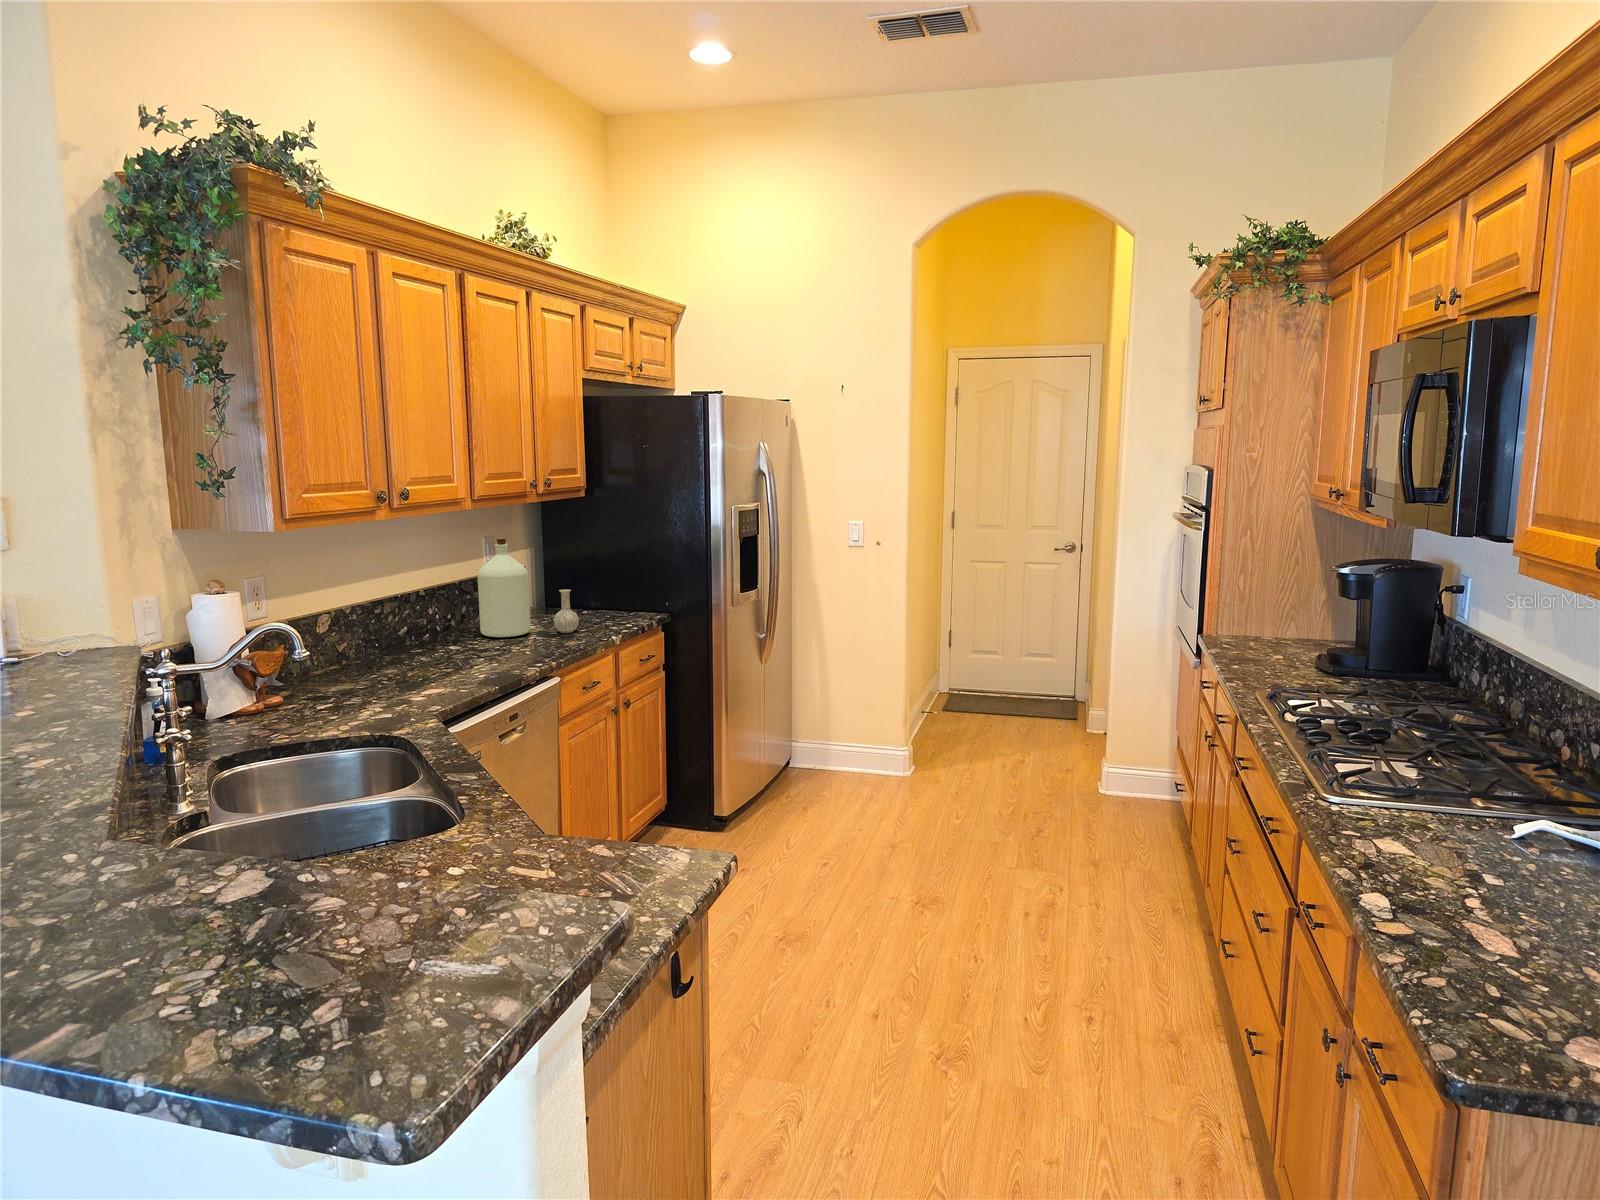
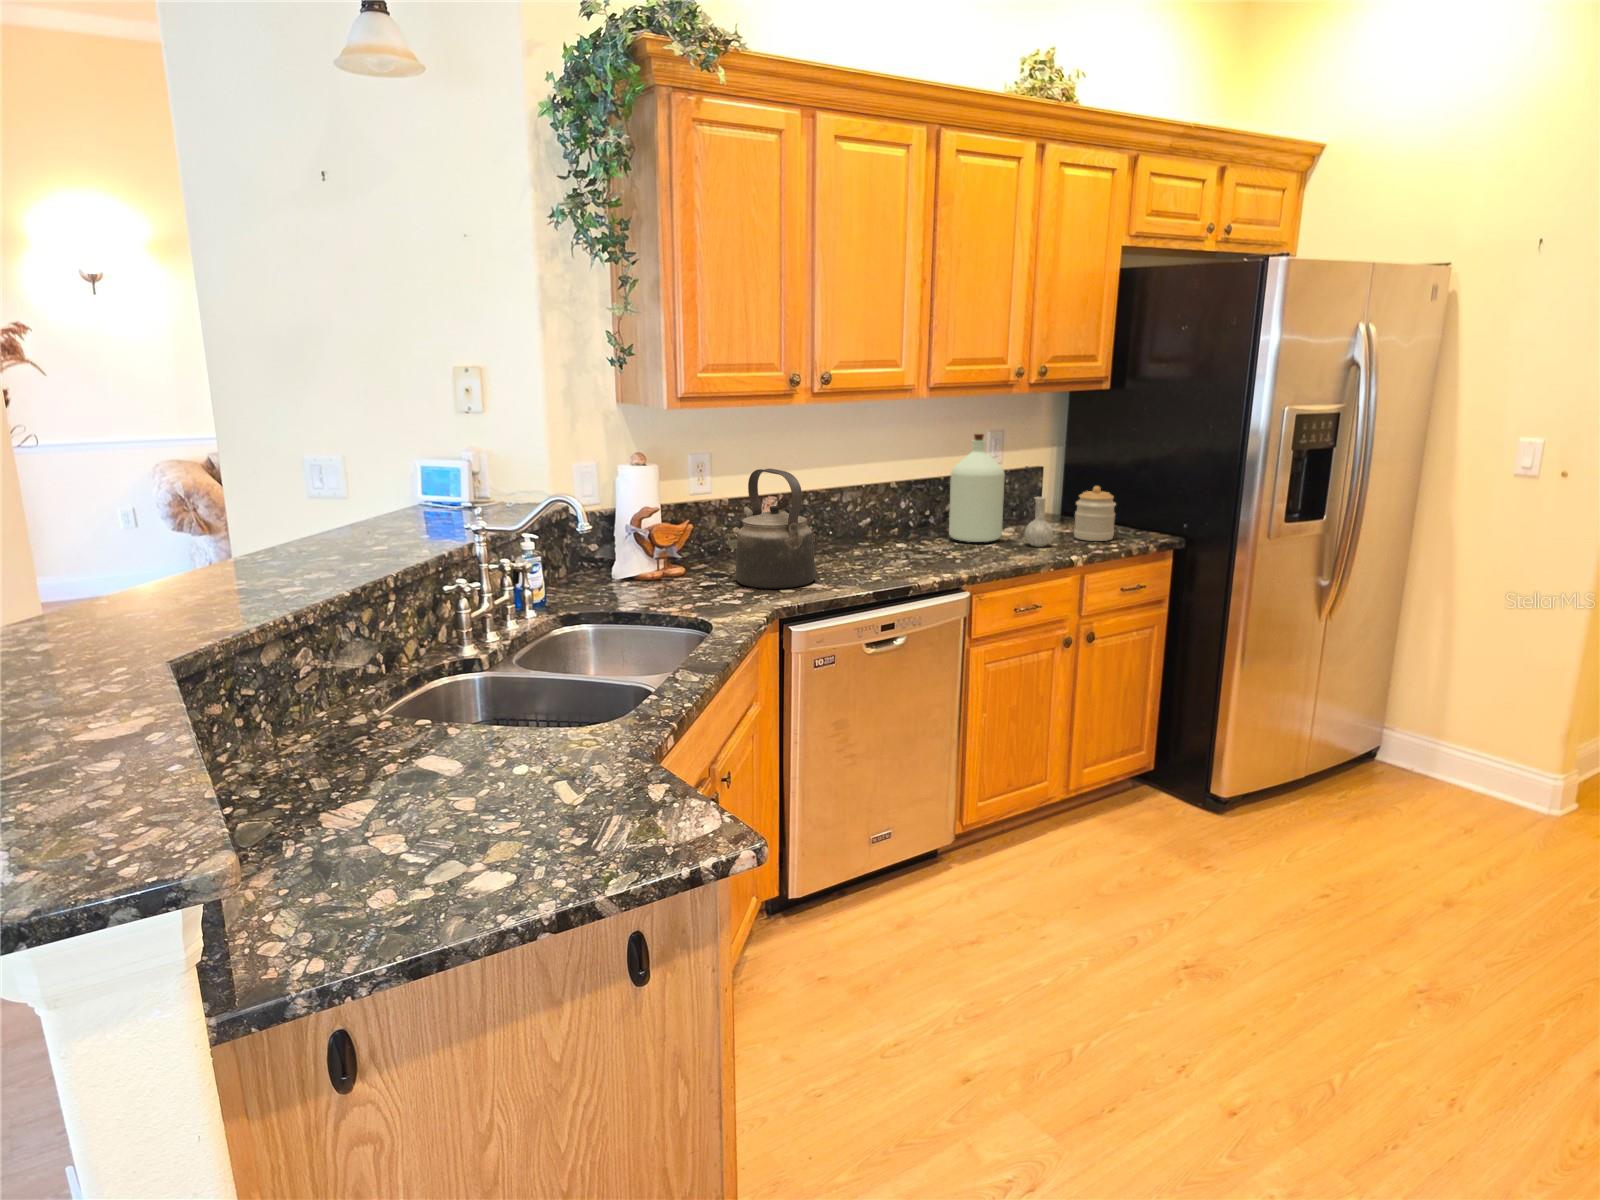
jar: none [580,576,614,623] -> present [1074,486,1116,541]
kettle: none [341,585,440,703] -> present [736,469,816,589]

